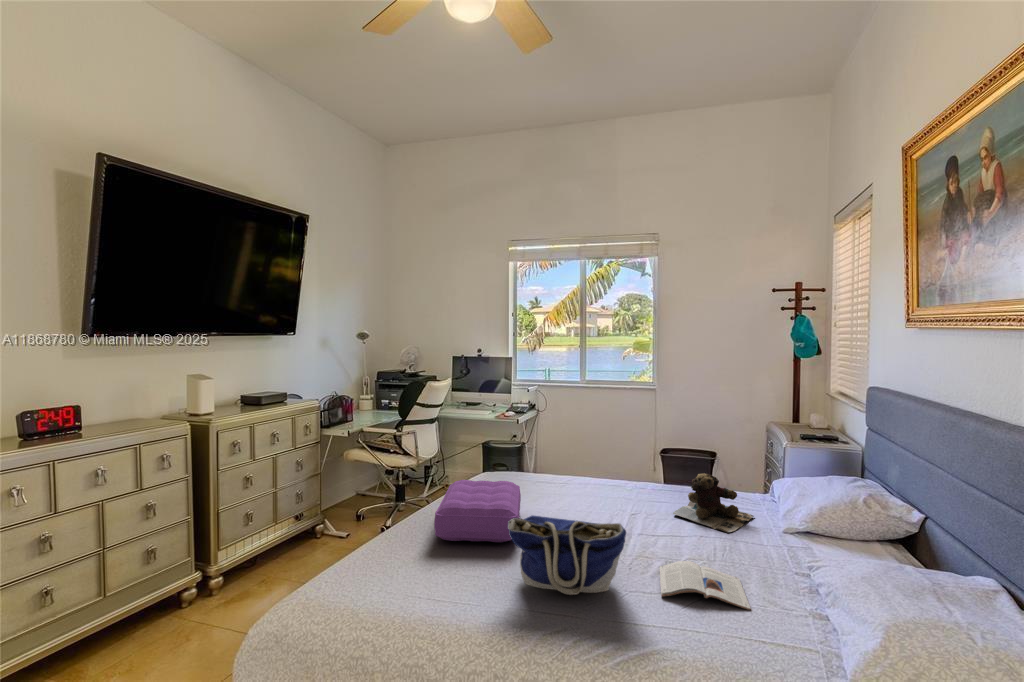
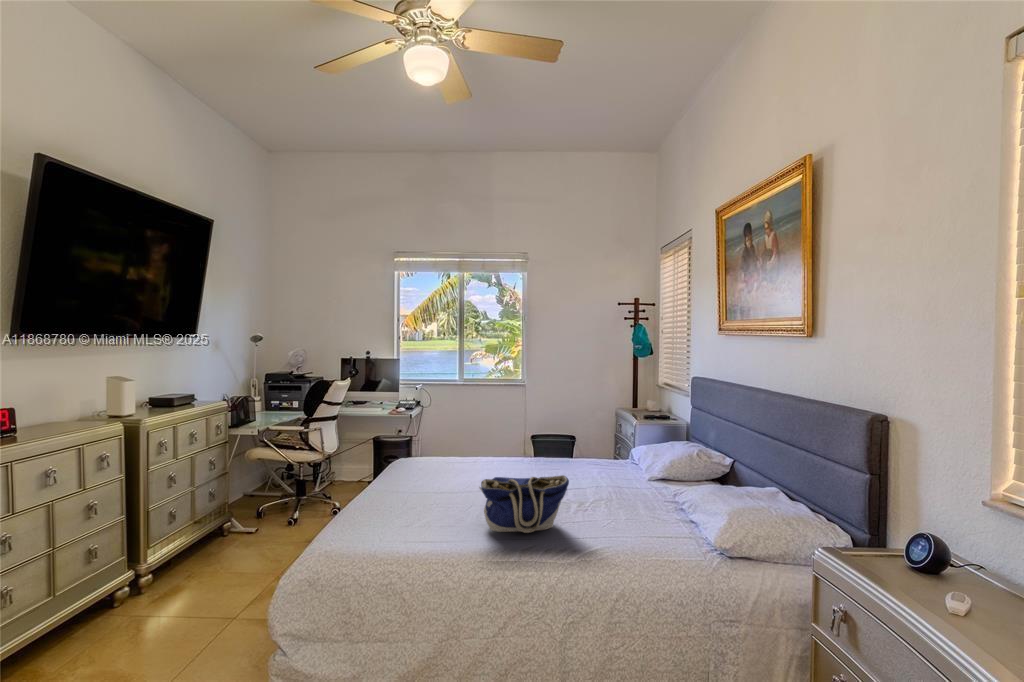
teddy bear: present [673,474,754,532] -> none [573,443,627,484]
pillow: present [434,480,521,542] -> none [393,460,469,511]
magazine: present [660,561,751,610] -> none [580,502,647,526]

